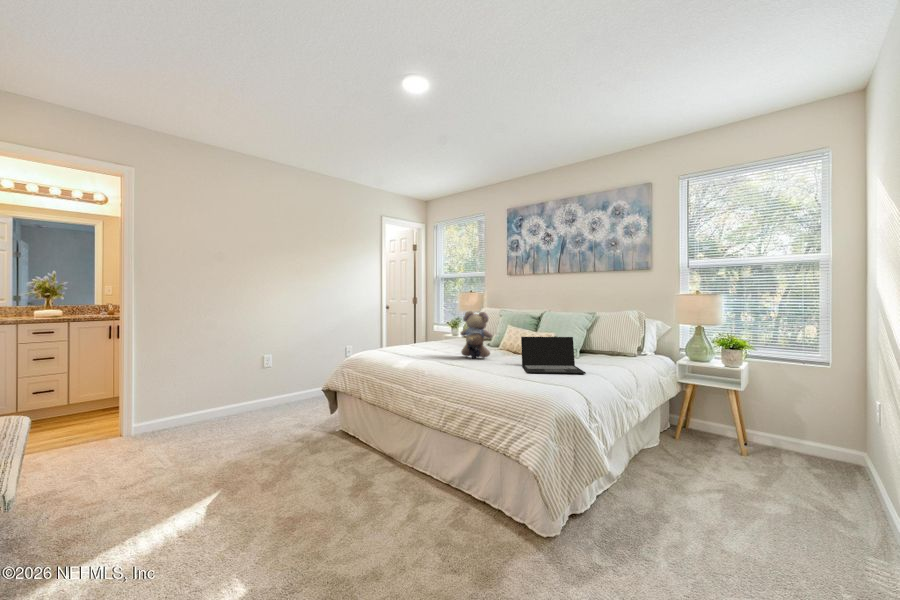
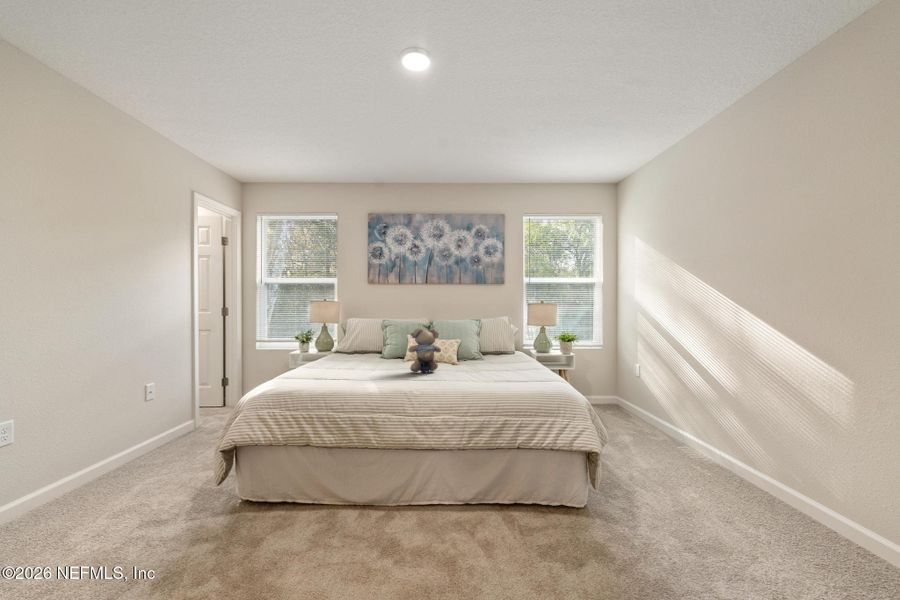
laptop: present [521,337,586,374] -> none [472,345,530,379]

